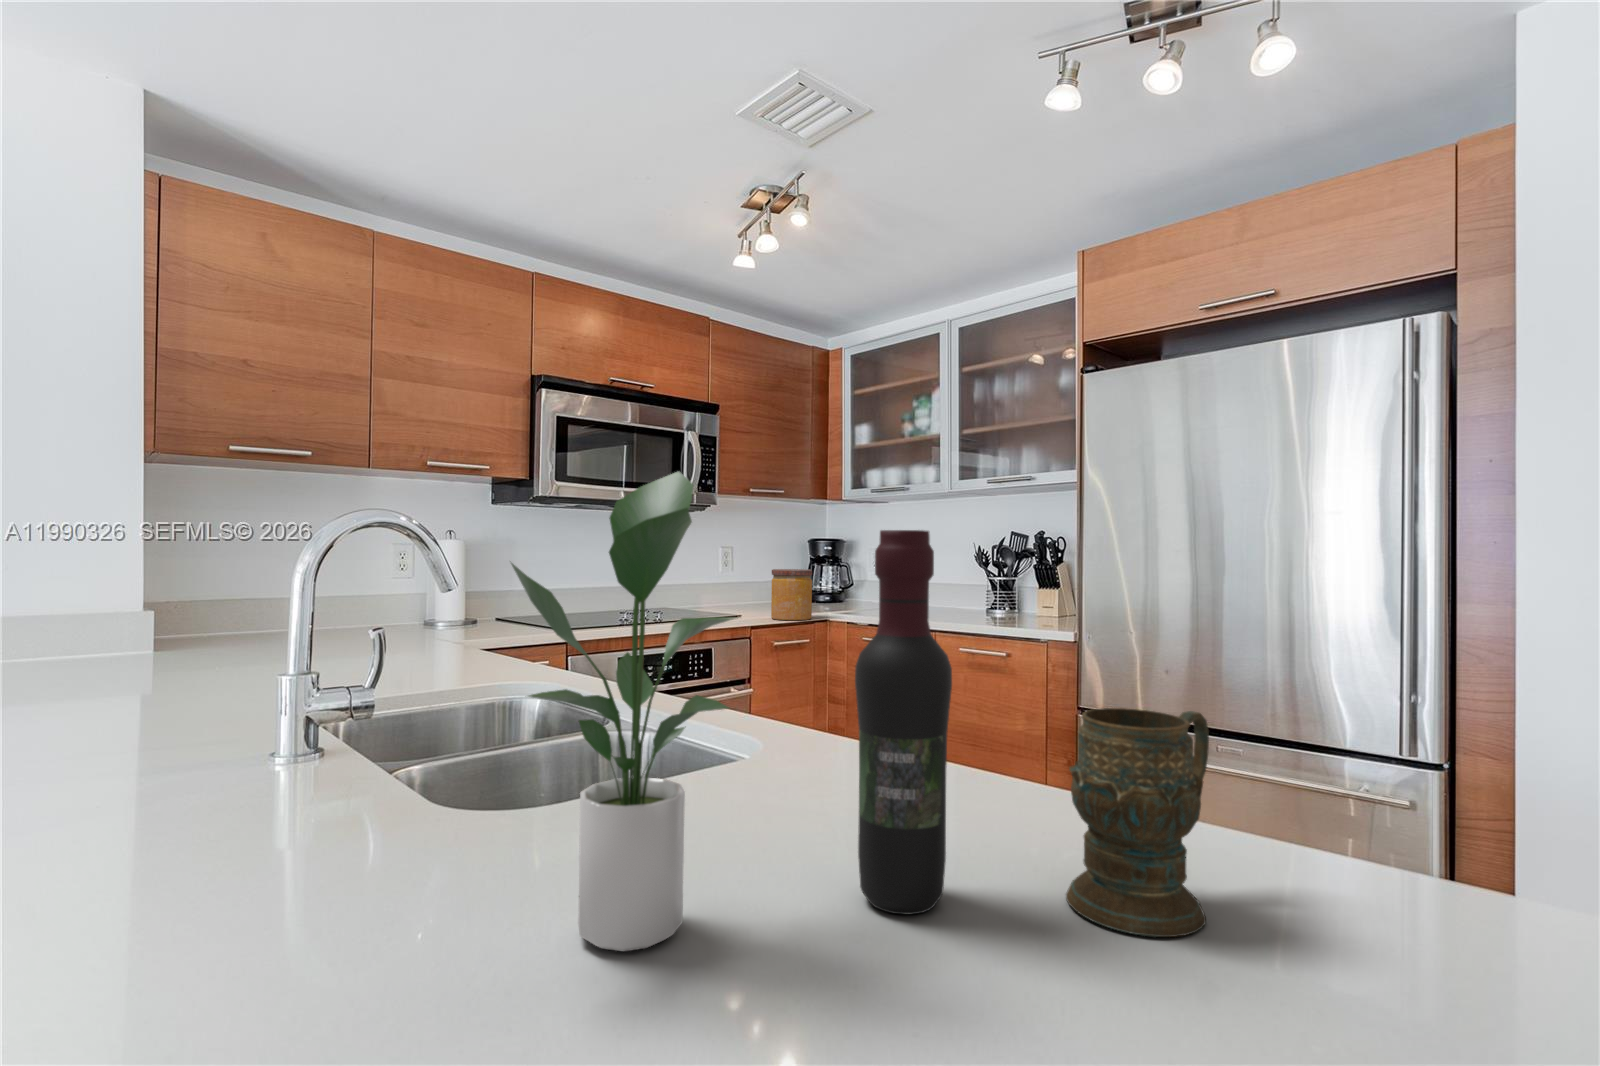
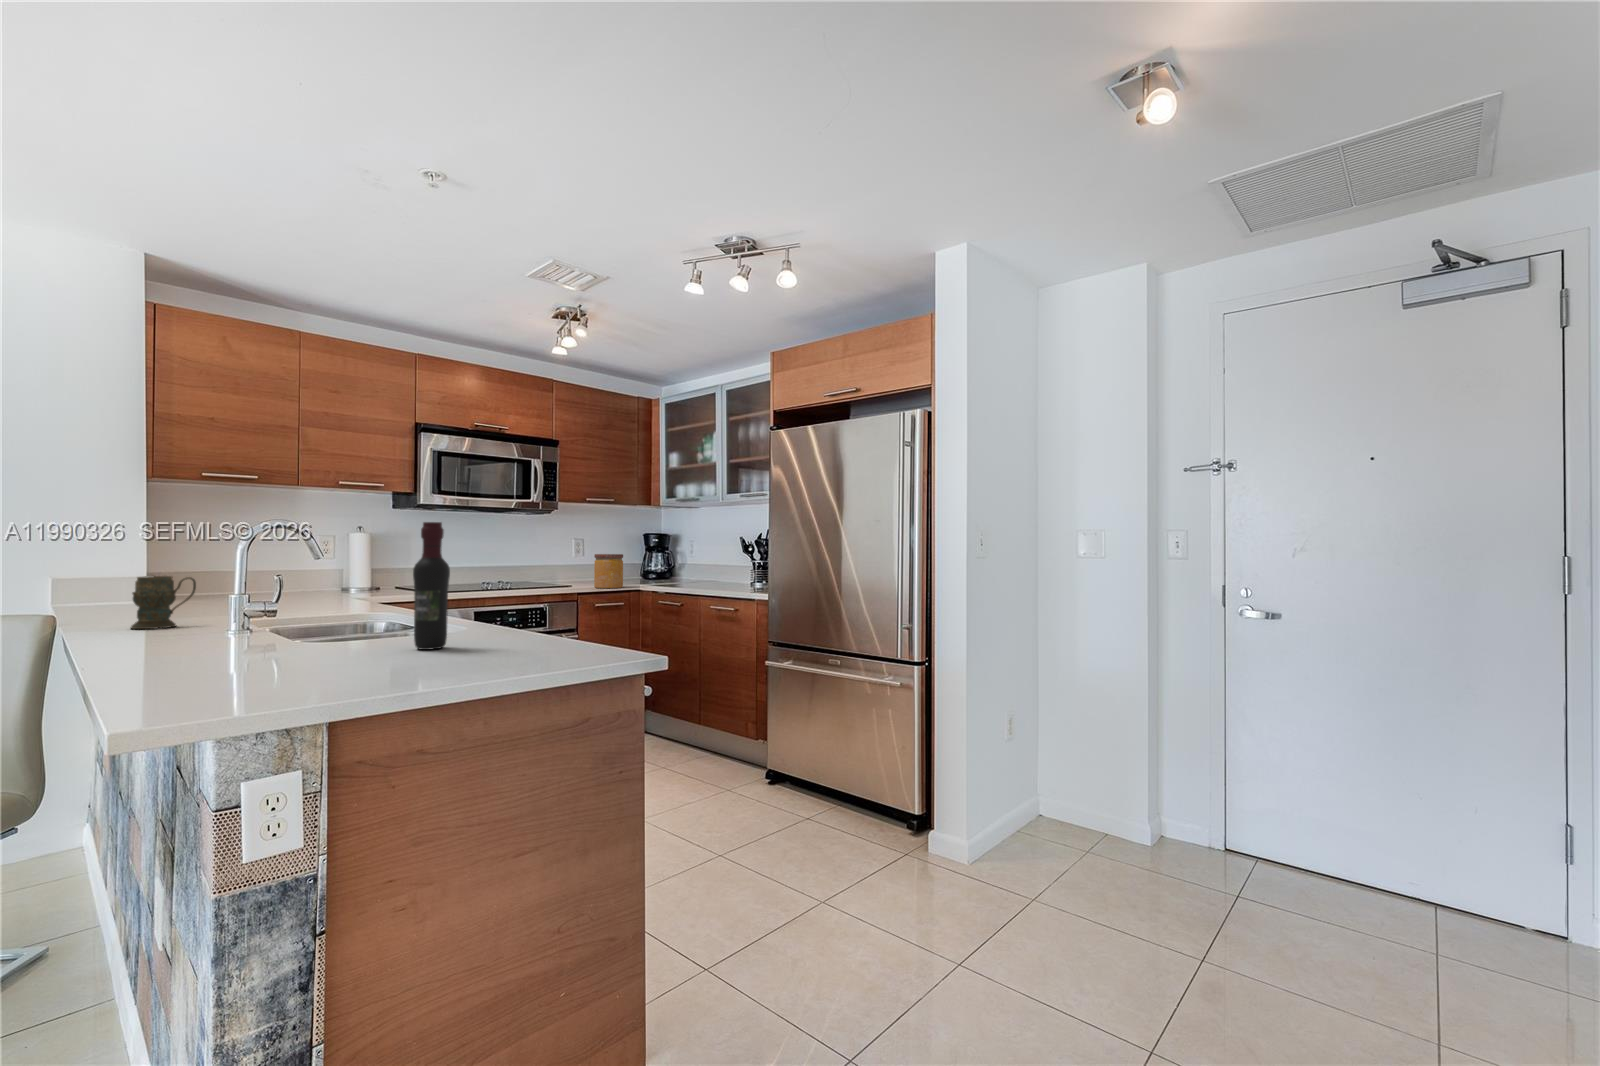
potted plant: present [511,472,734,952] -> none [279,502,376,654]
mug: present [1066,708,1209,937] -> present [130,576,196,629]

